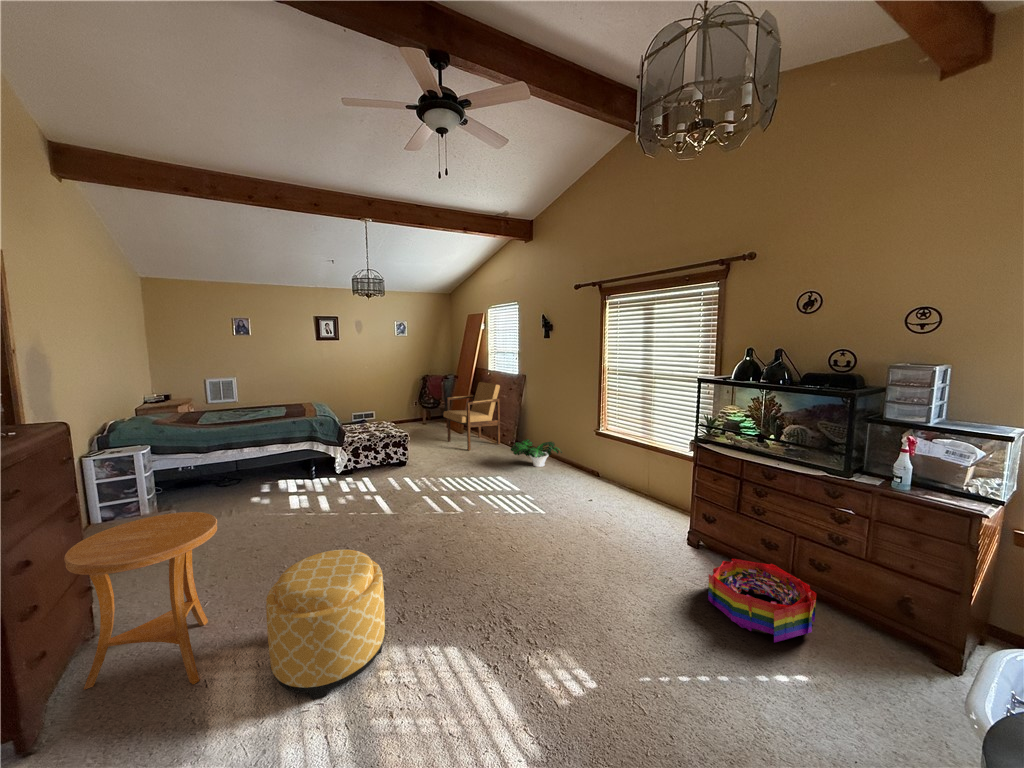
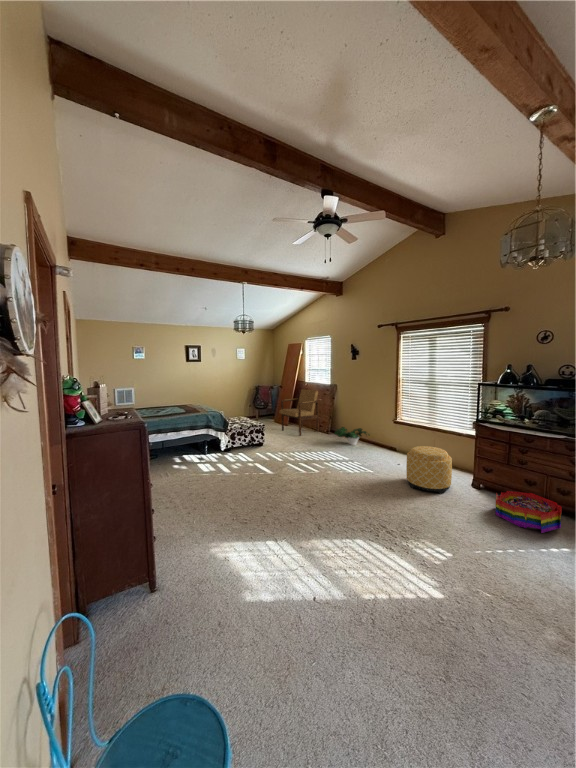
side table: present [64,512,217,690] -> none [161,465,228,562]
ottoman: present [266,550,385,699] -> present [406,446,452,494]

